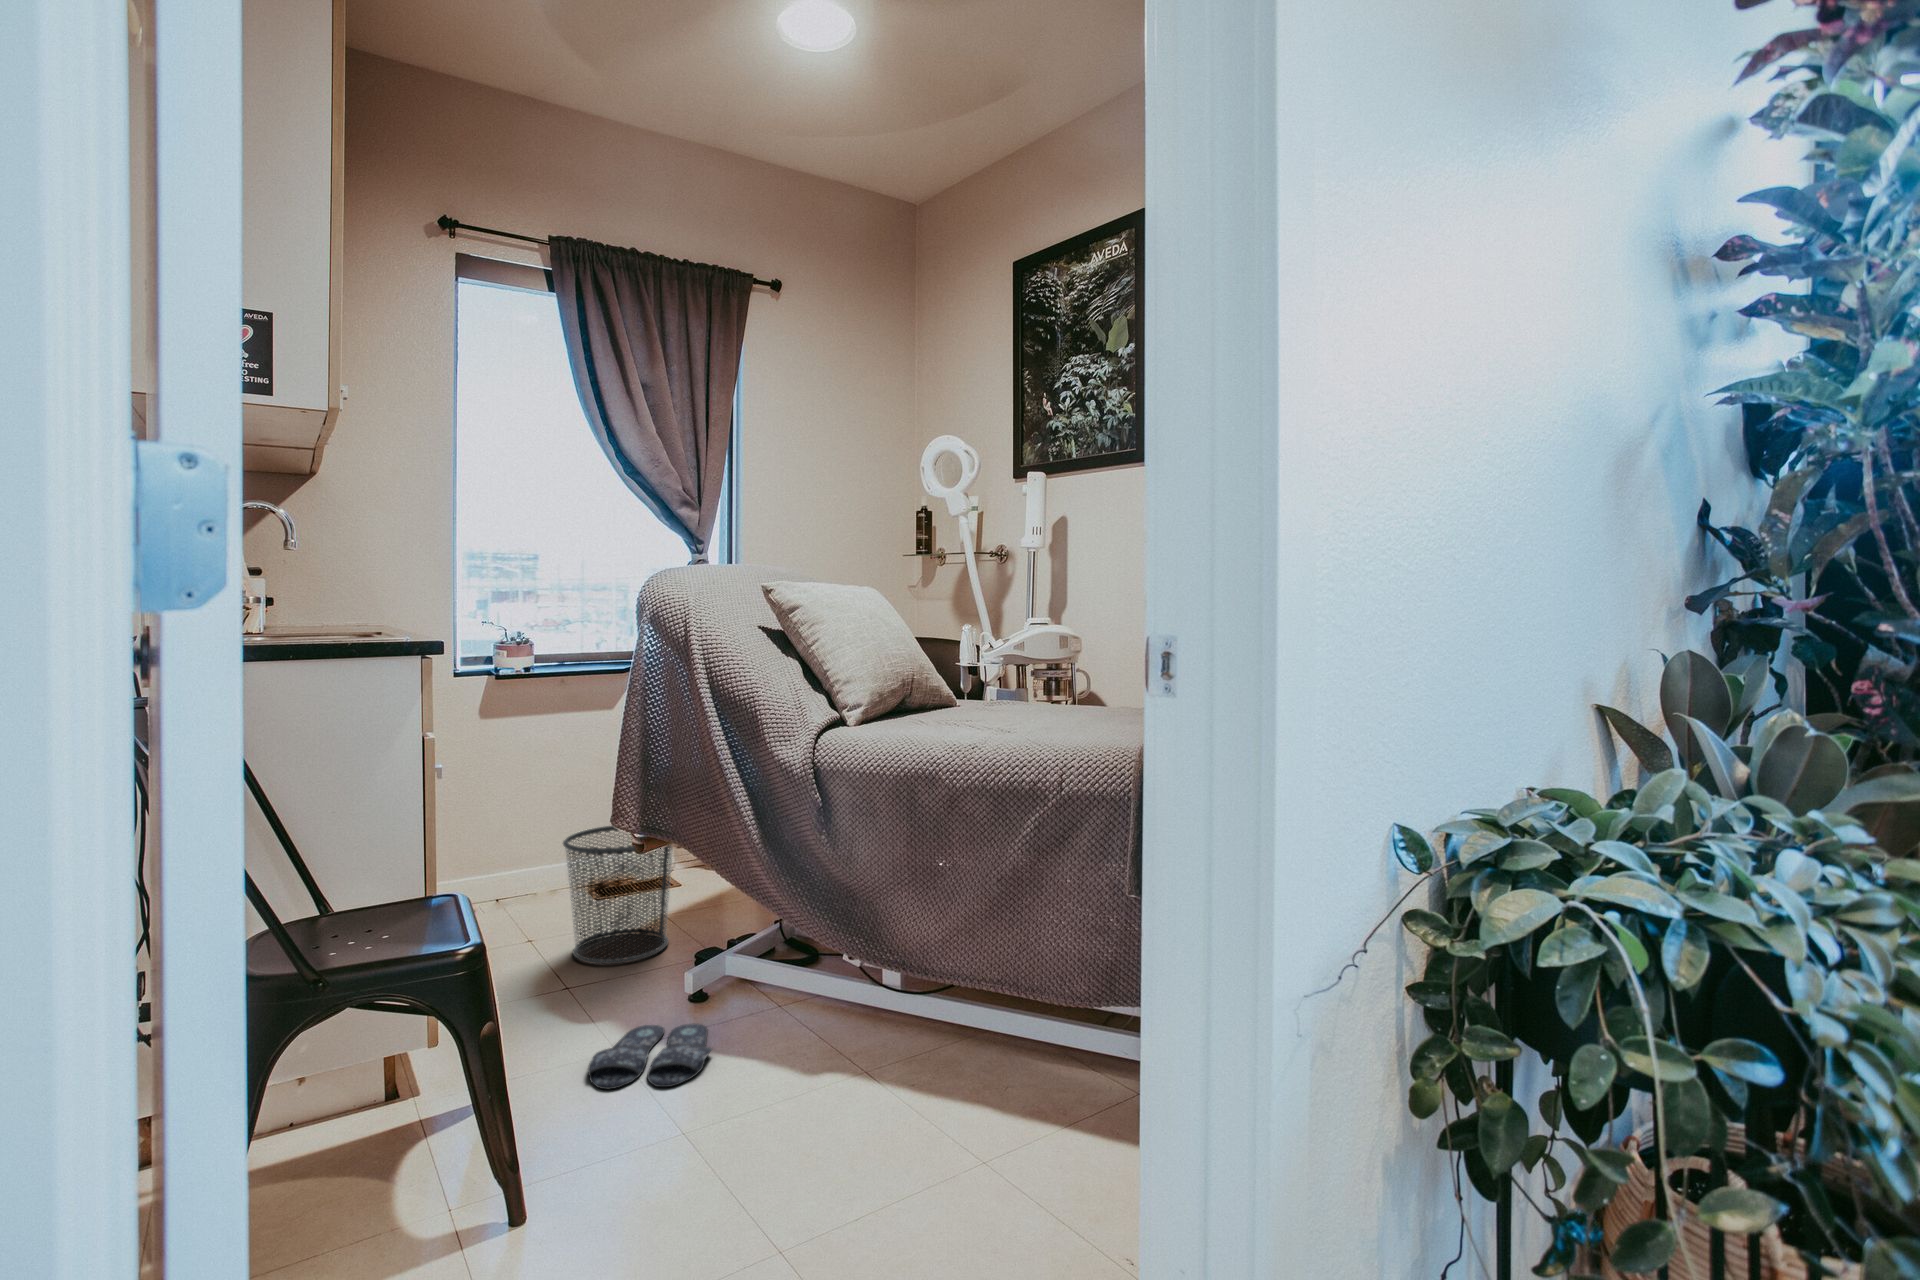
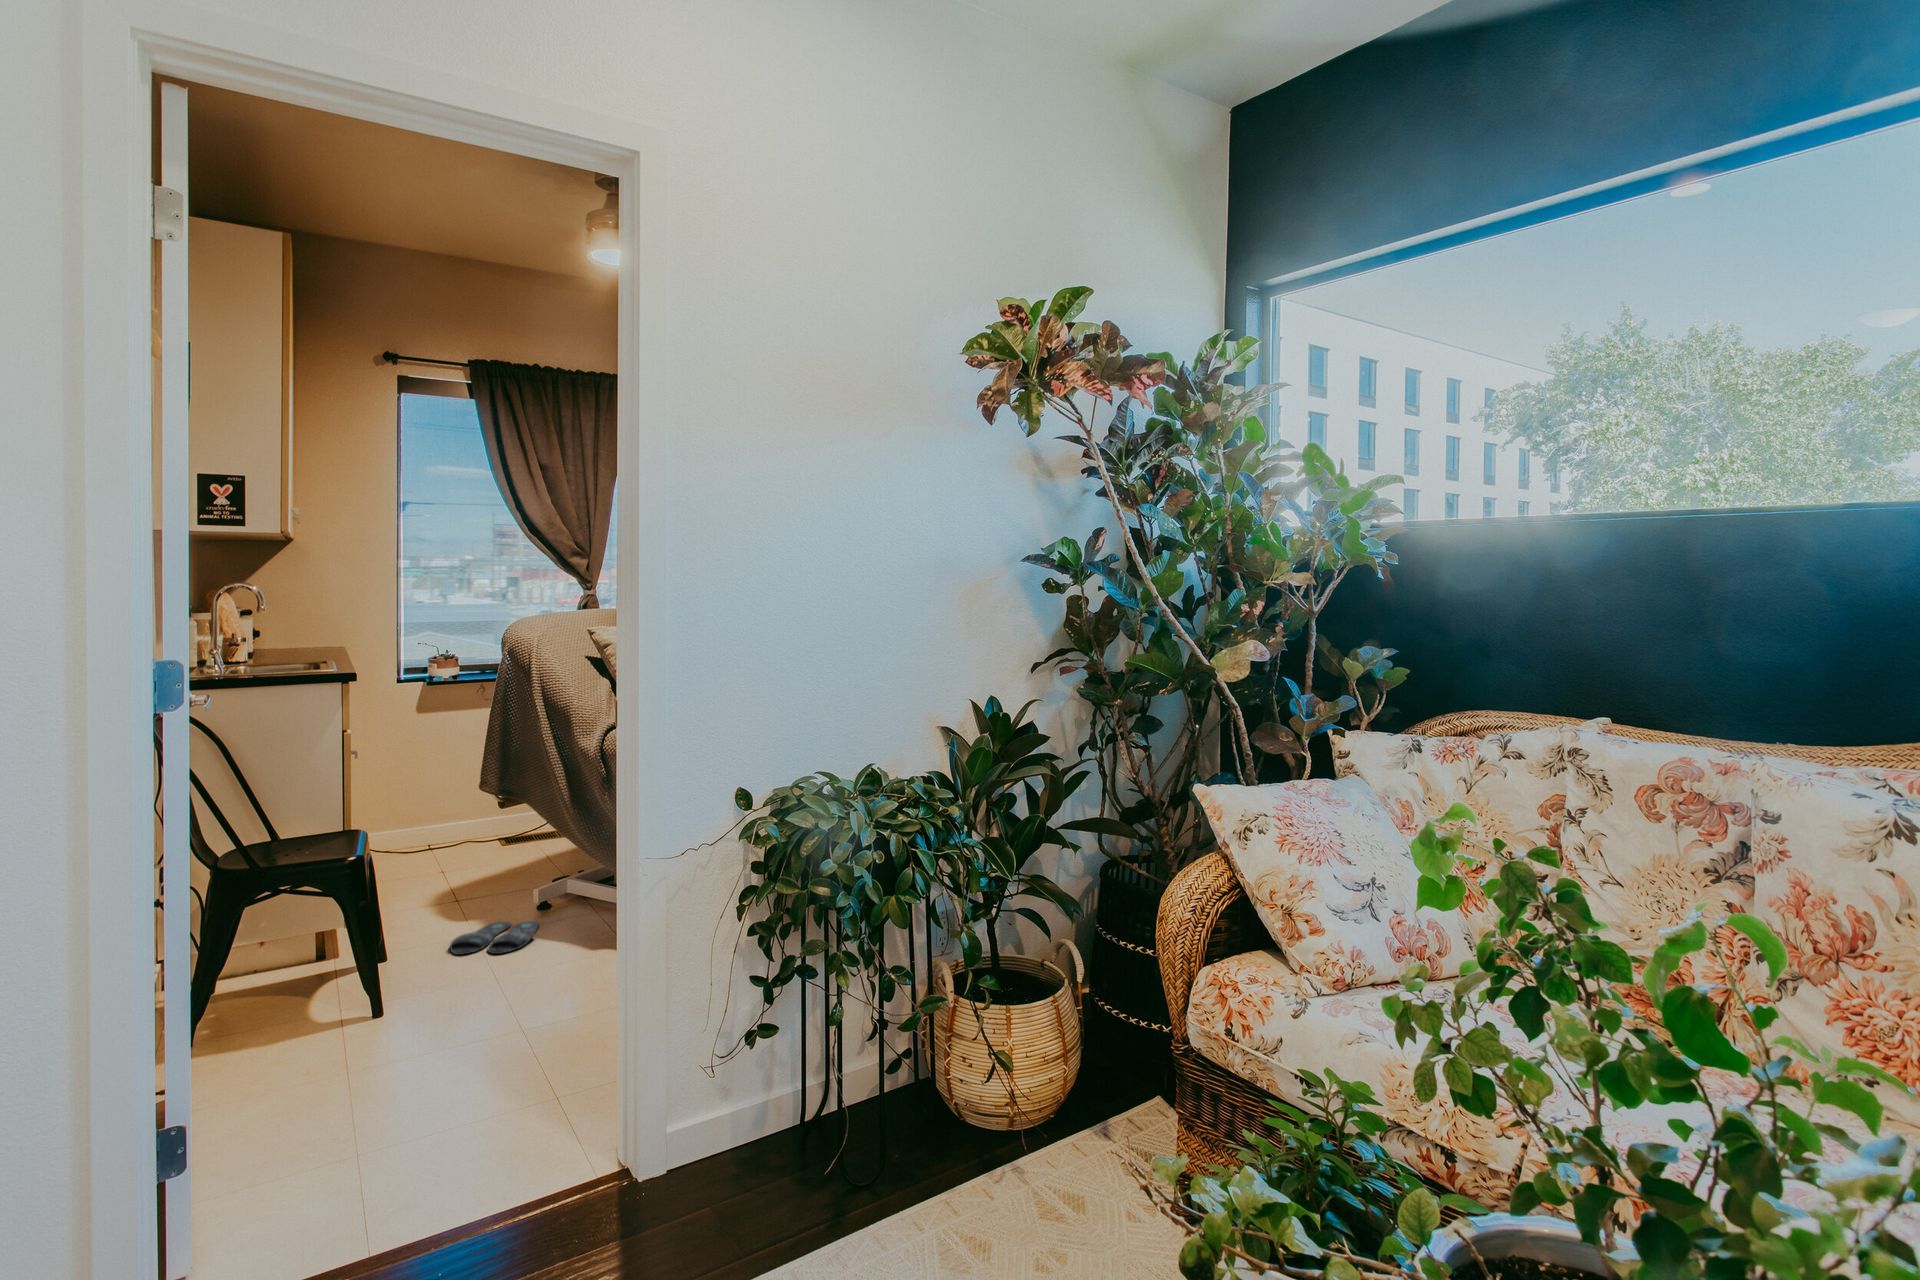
waste bin: present [563,826,672,964] -> none [461,791,546,887]

